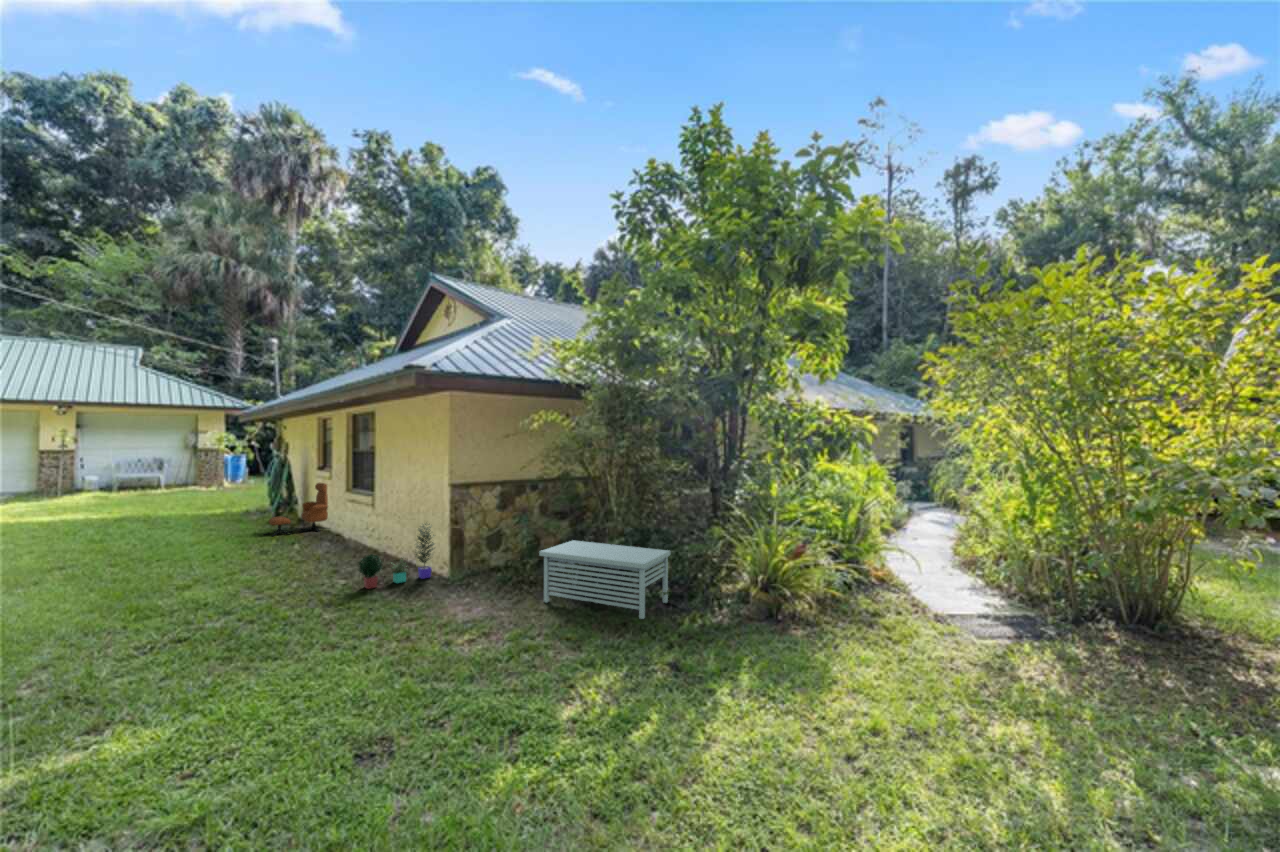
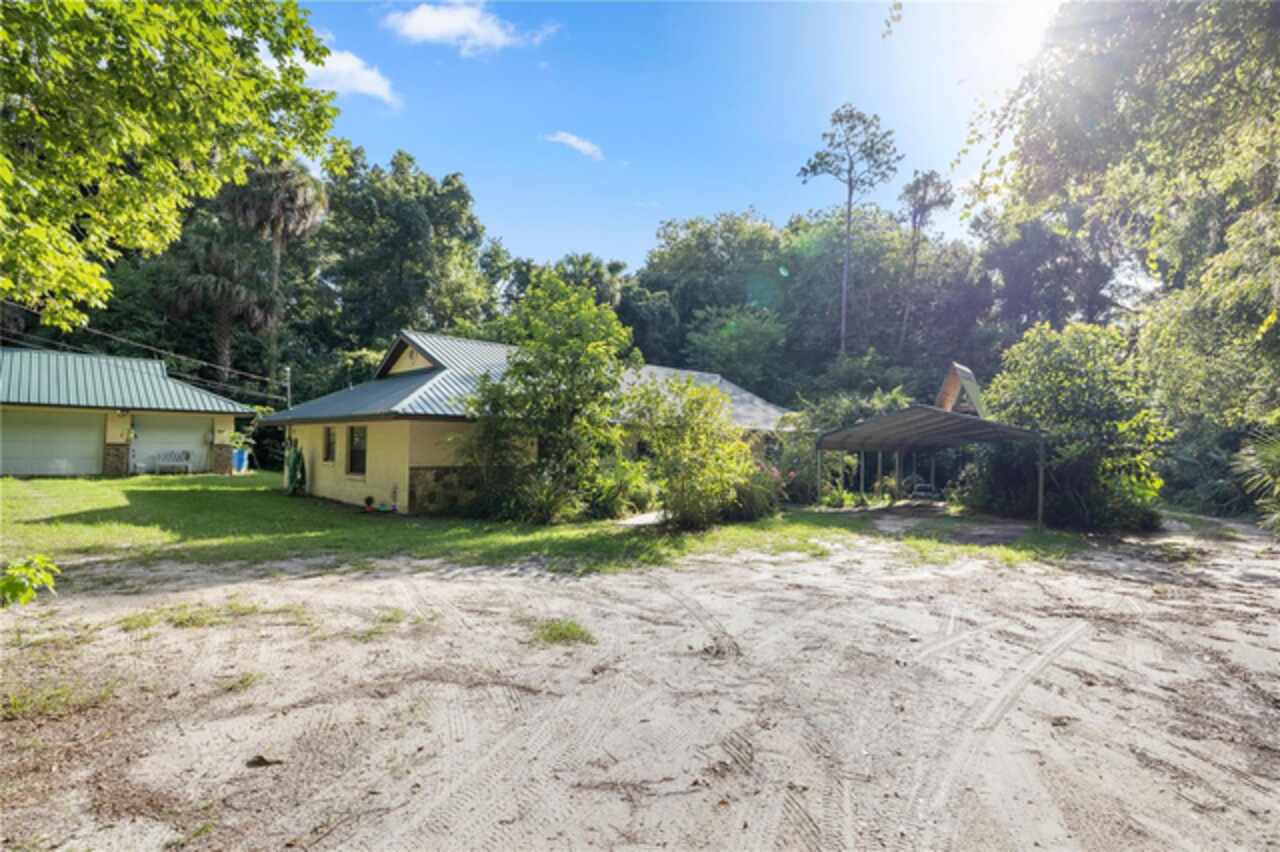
lounge chair: present [267,483,328,536] -> none [297,467,335,498]
storage bench: present [539,540,671,619] -> none [447,491,507,519]

